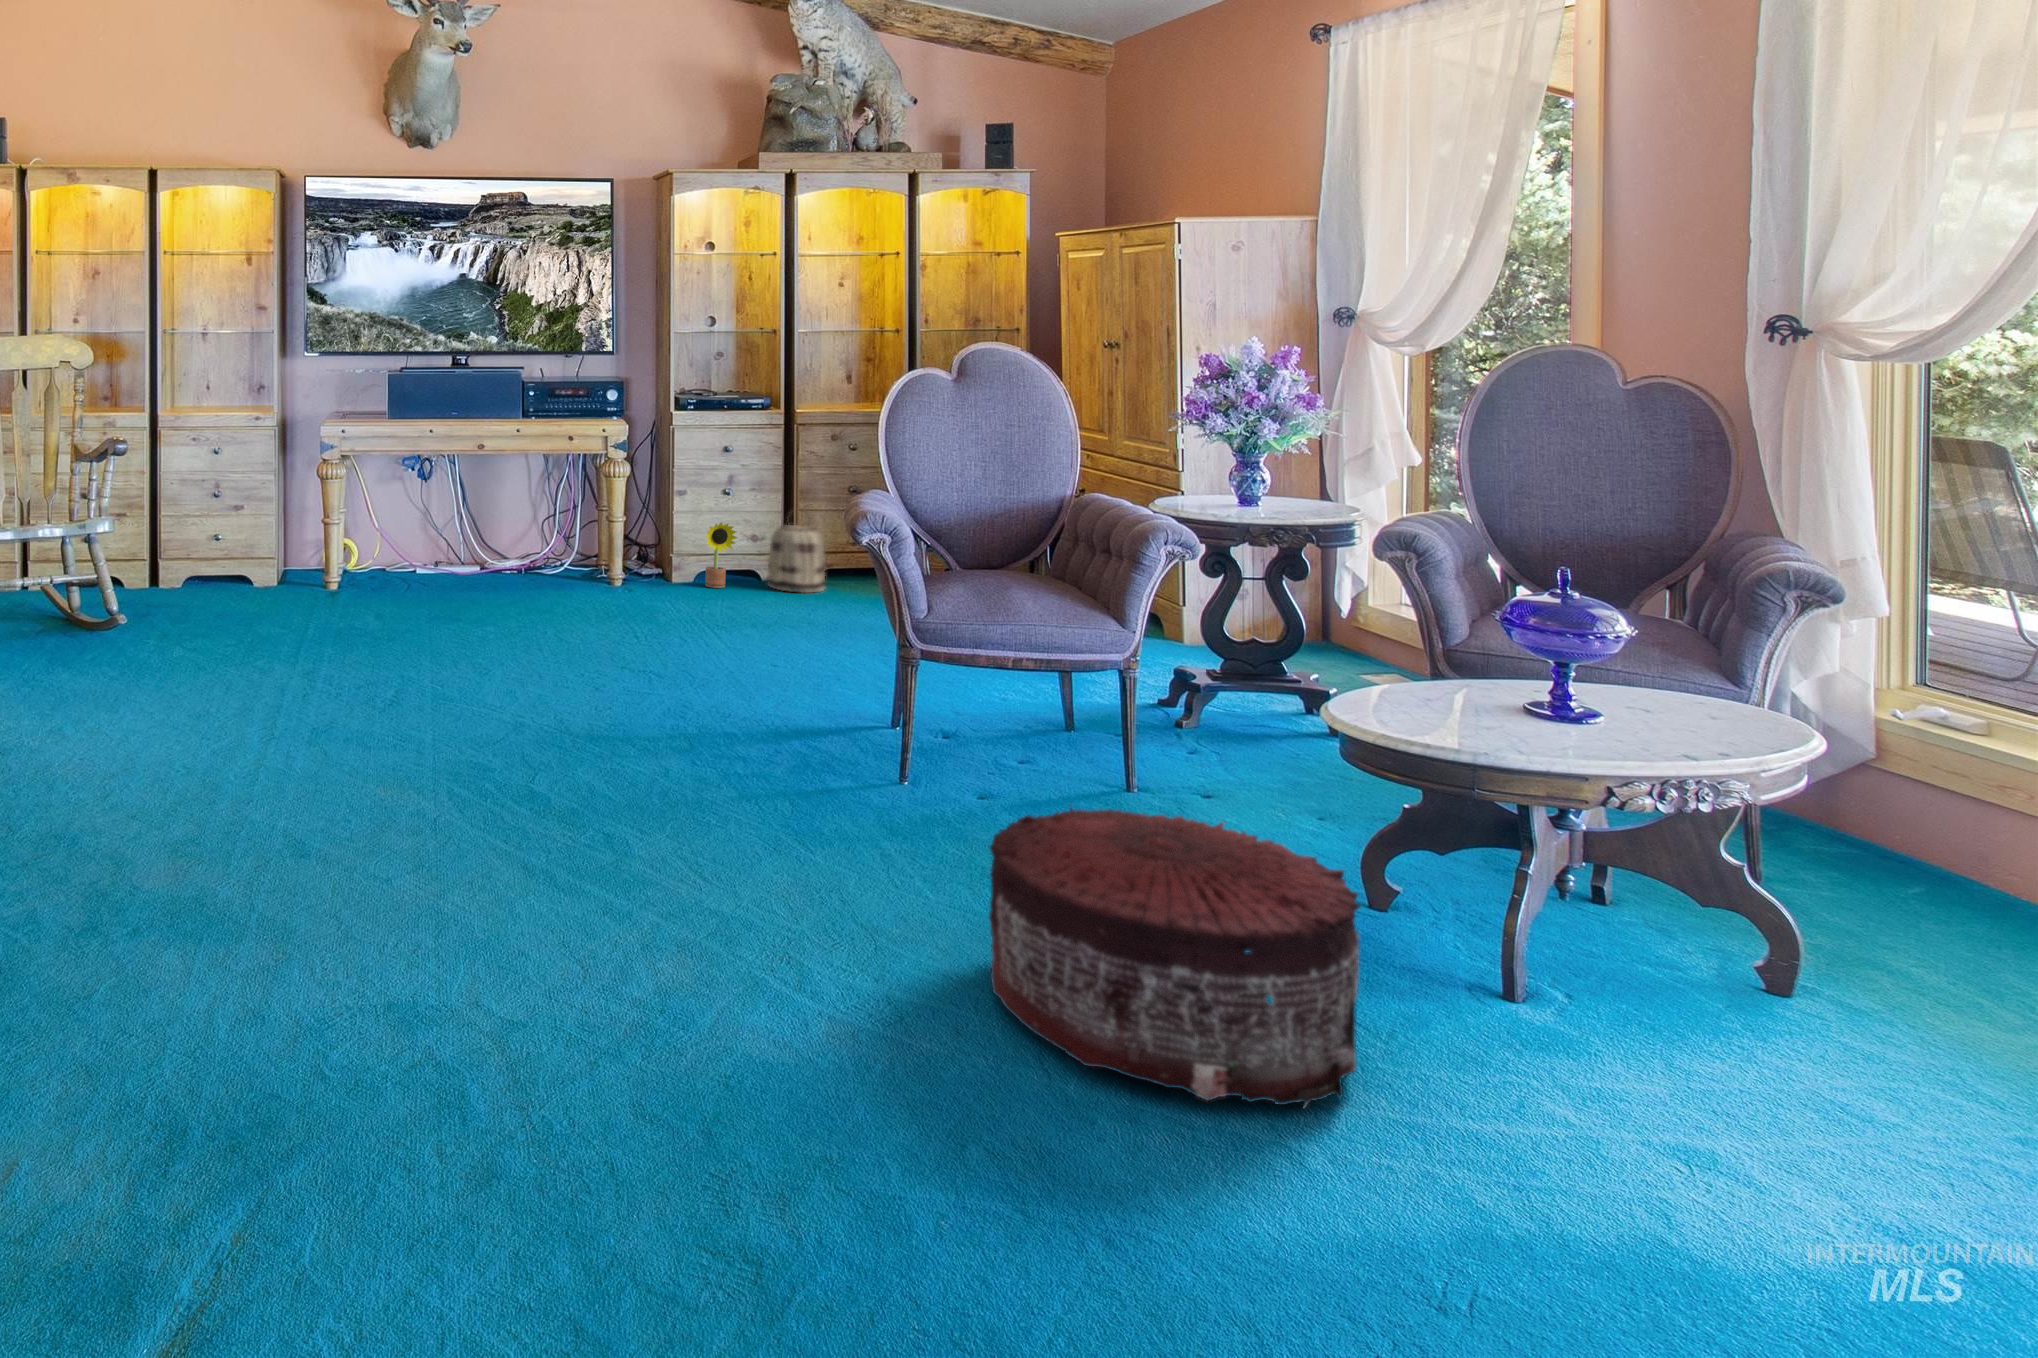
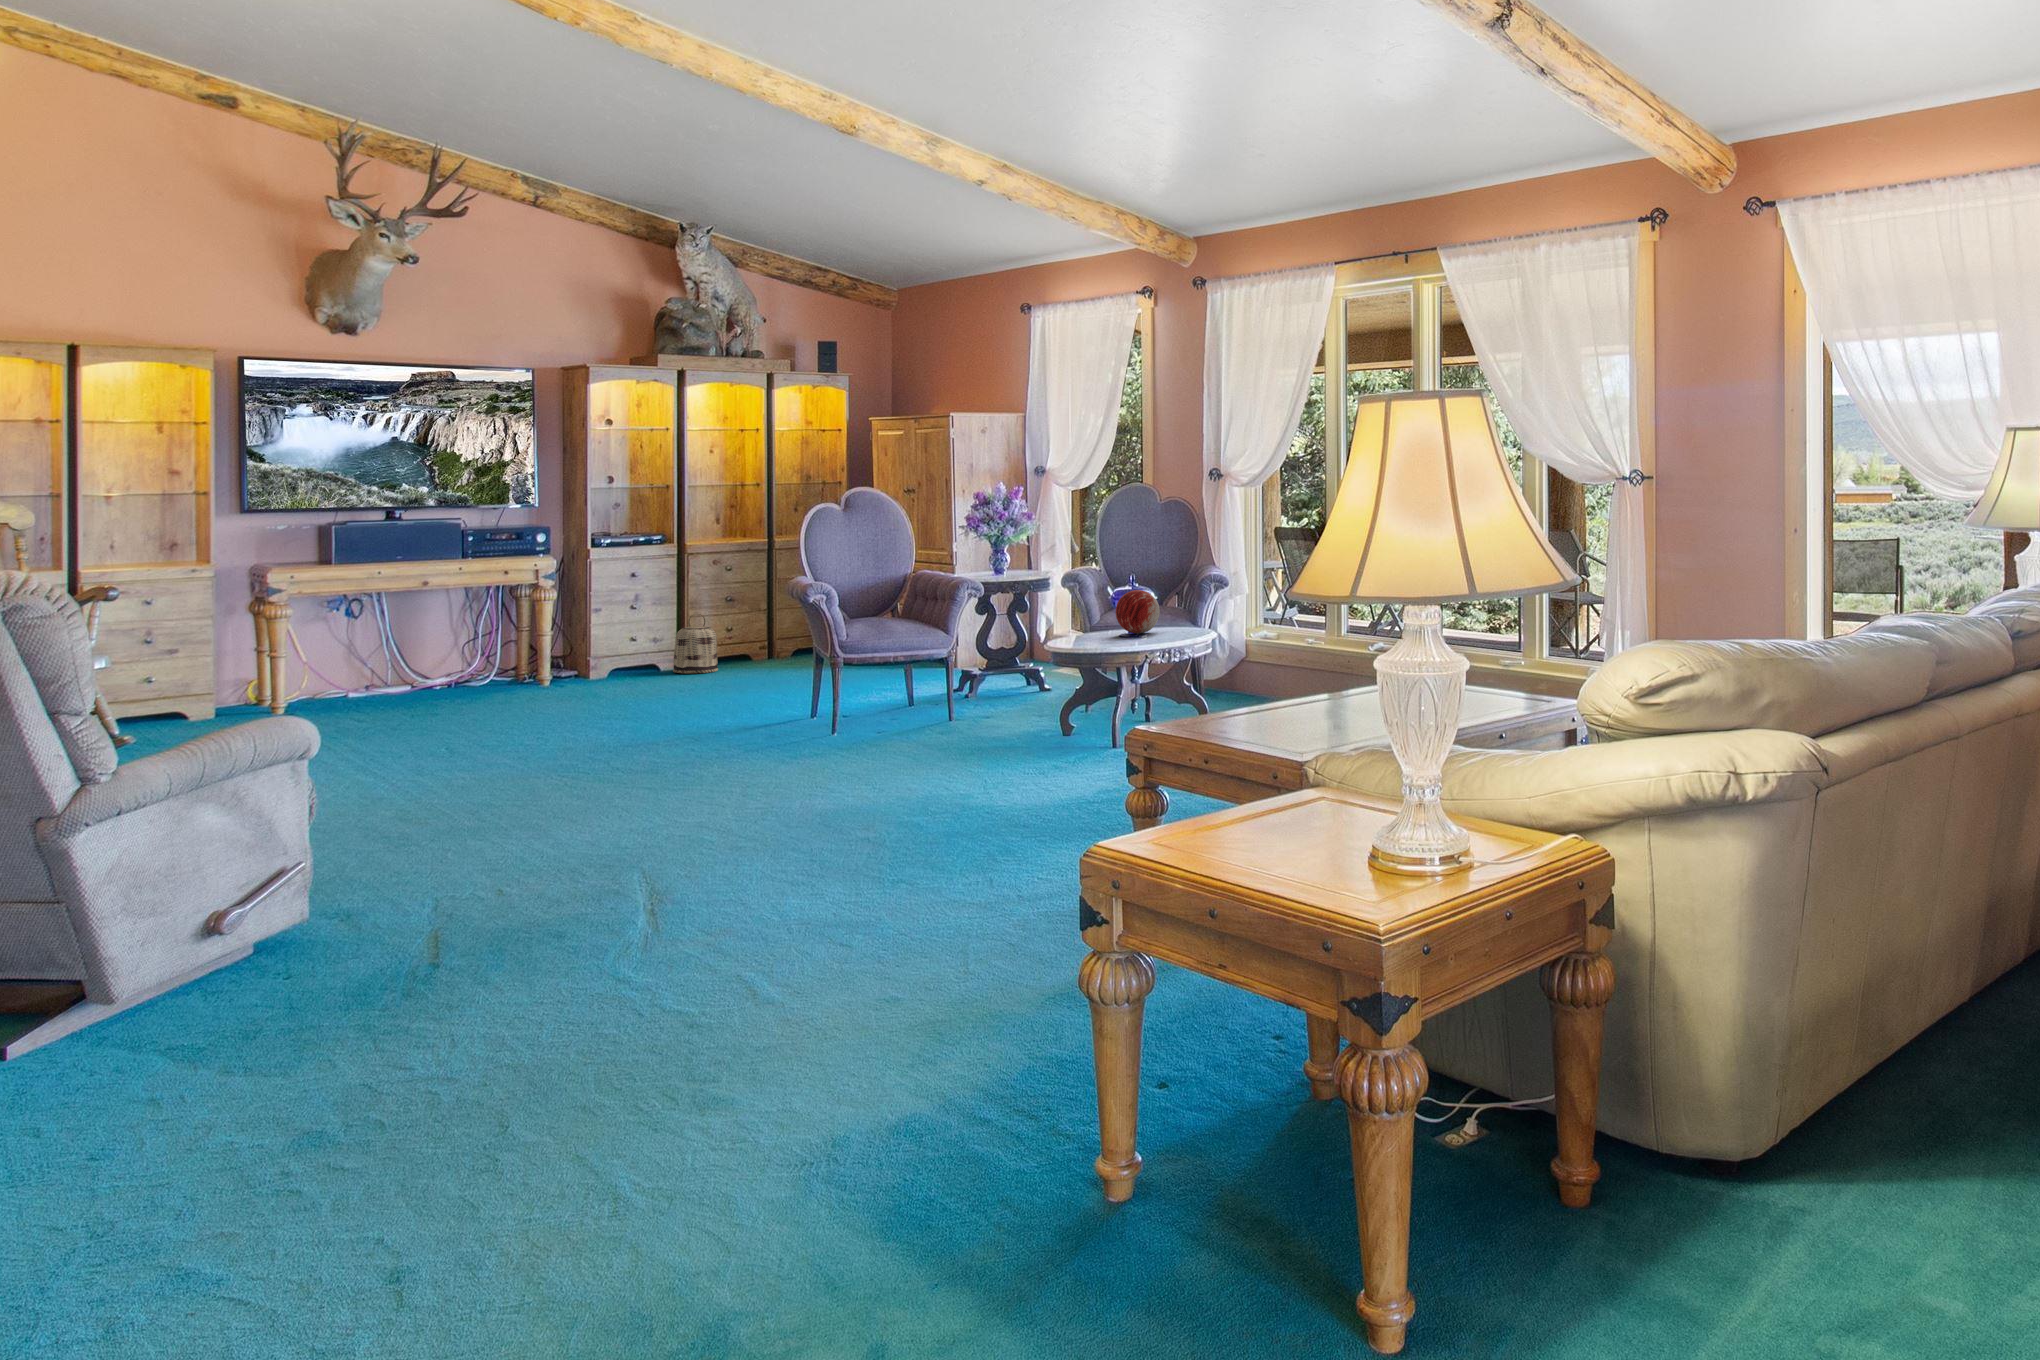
decorative plant: present [705,522,737,588] -> none [626,627,653,678]
decorative orb: none [1537,621,1685,737] -> present [1116,590,1160,634]
pouf: present [989,808,1360,1108] -> none [923,687,1062,770]

